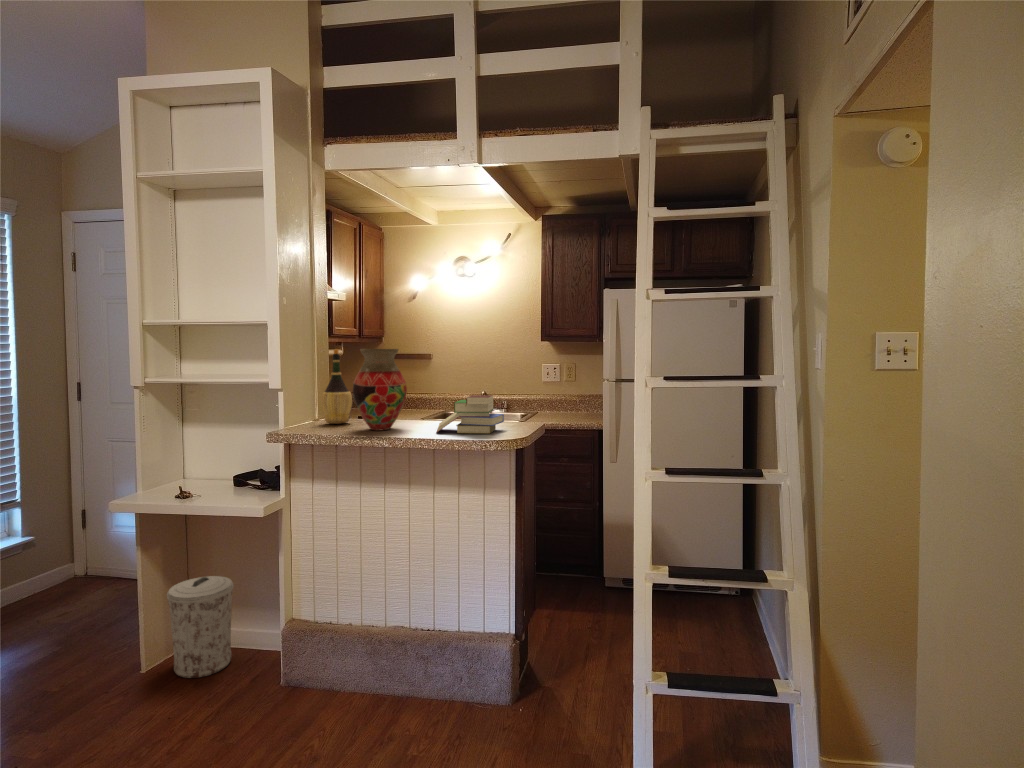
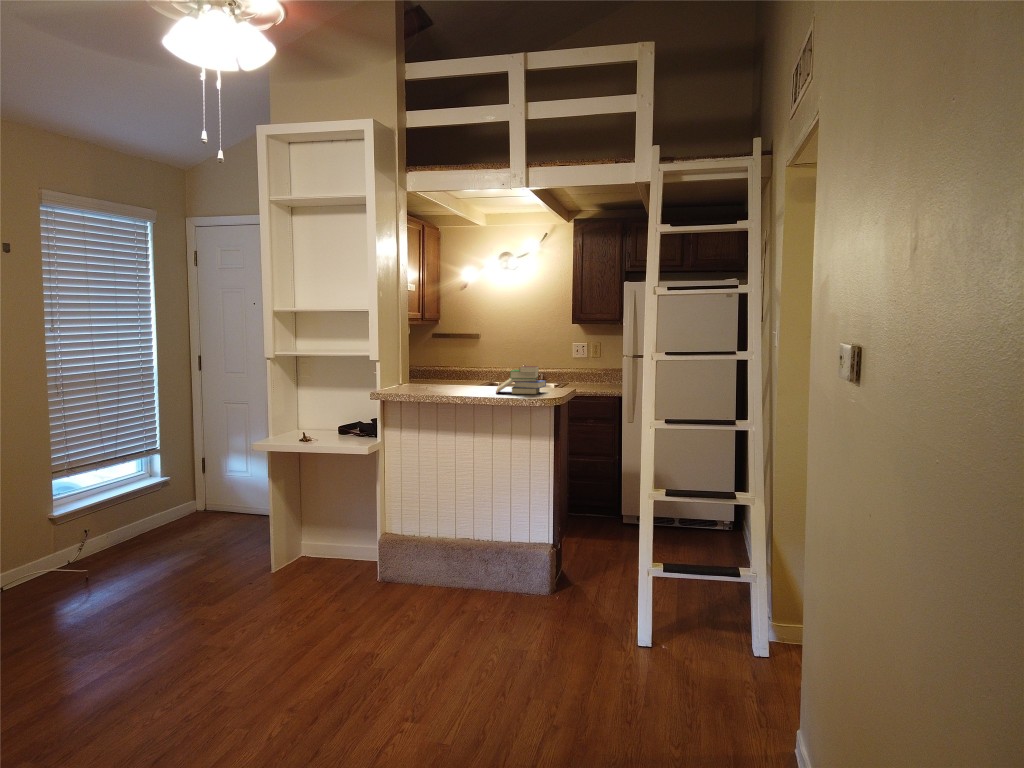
wine bottle: present [321,349,352,424] -> none [406,331,429,387]
vase: present [353,349,407,430] -> none [433,331,473,392]
trash can: present [167,576,234,678] -> none [292,502,339,575]

